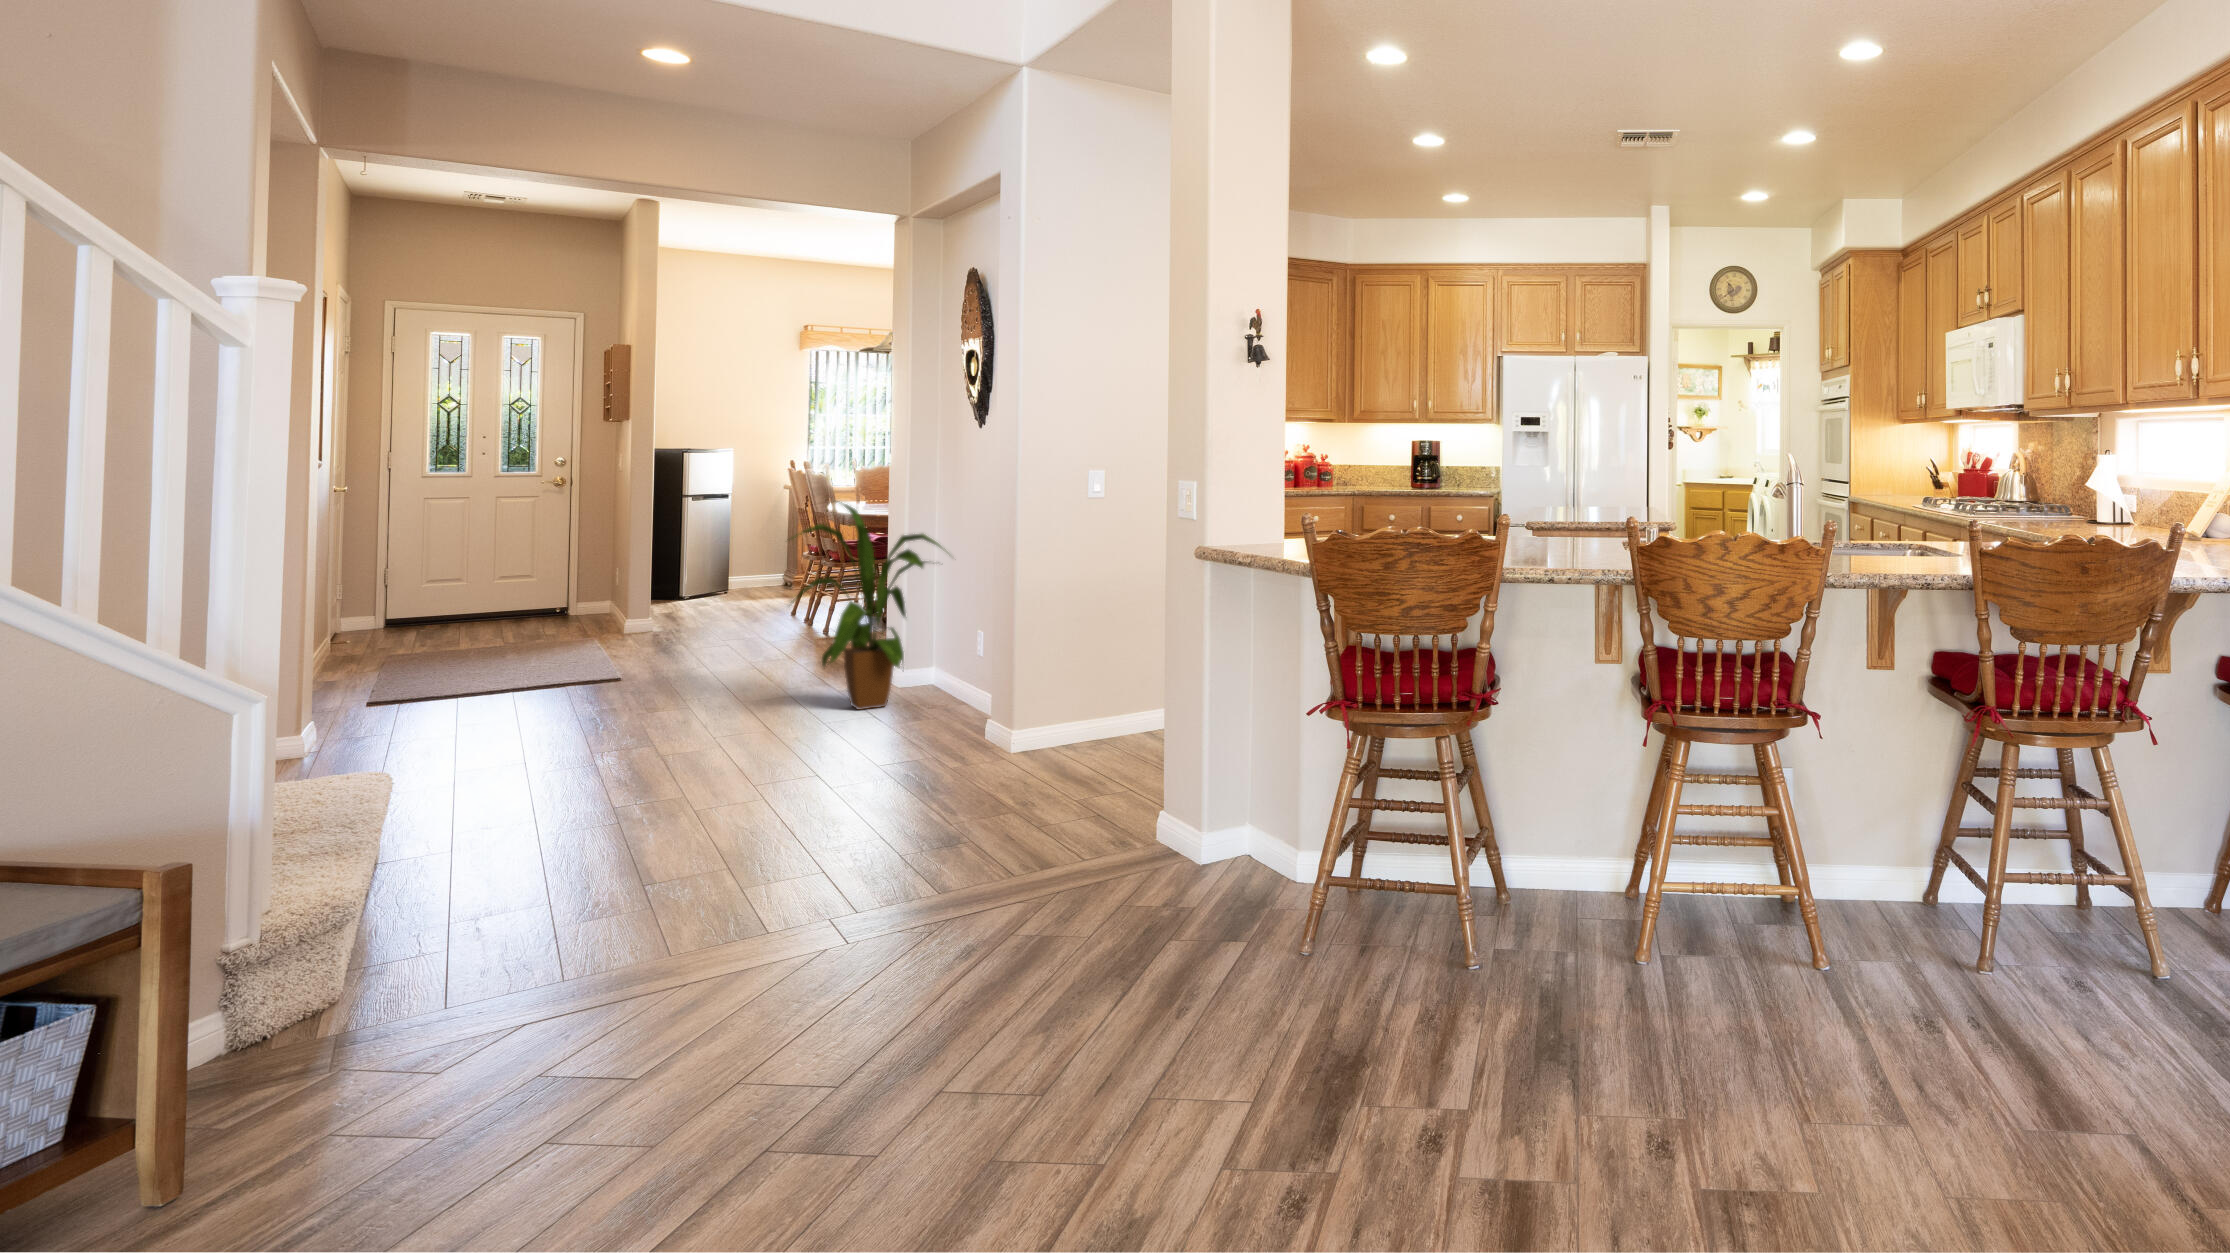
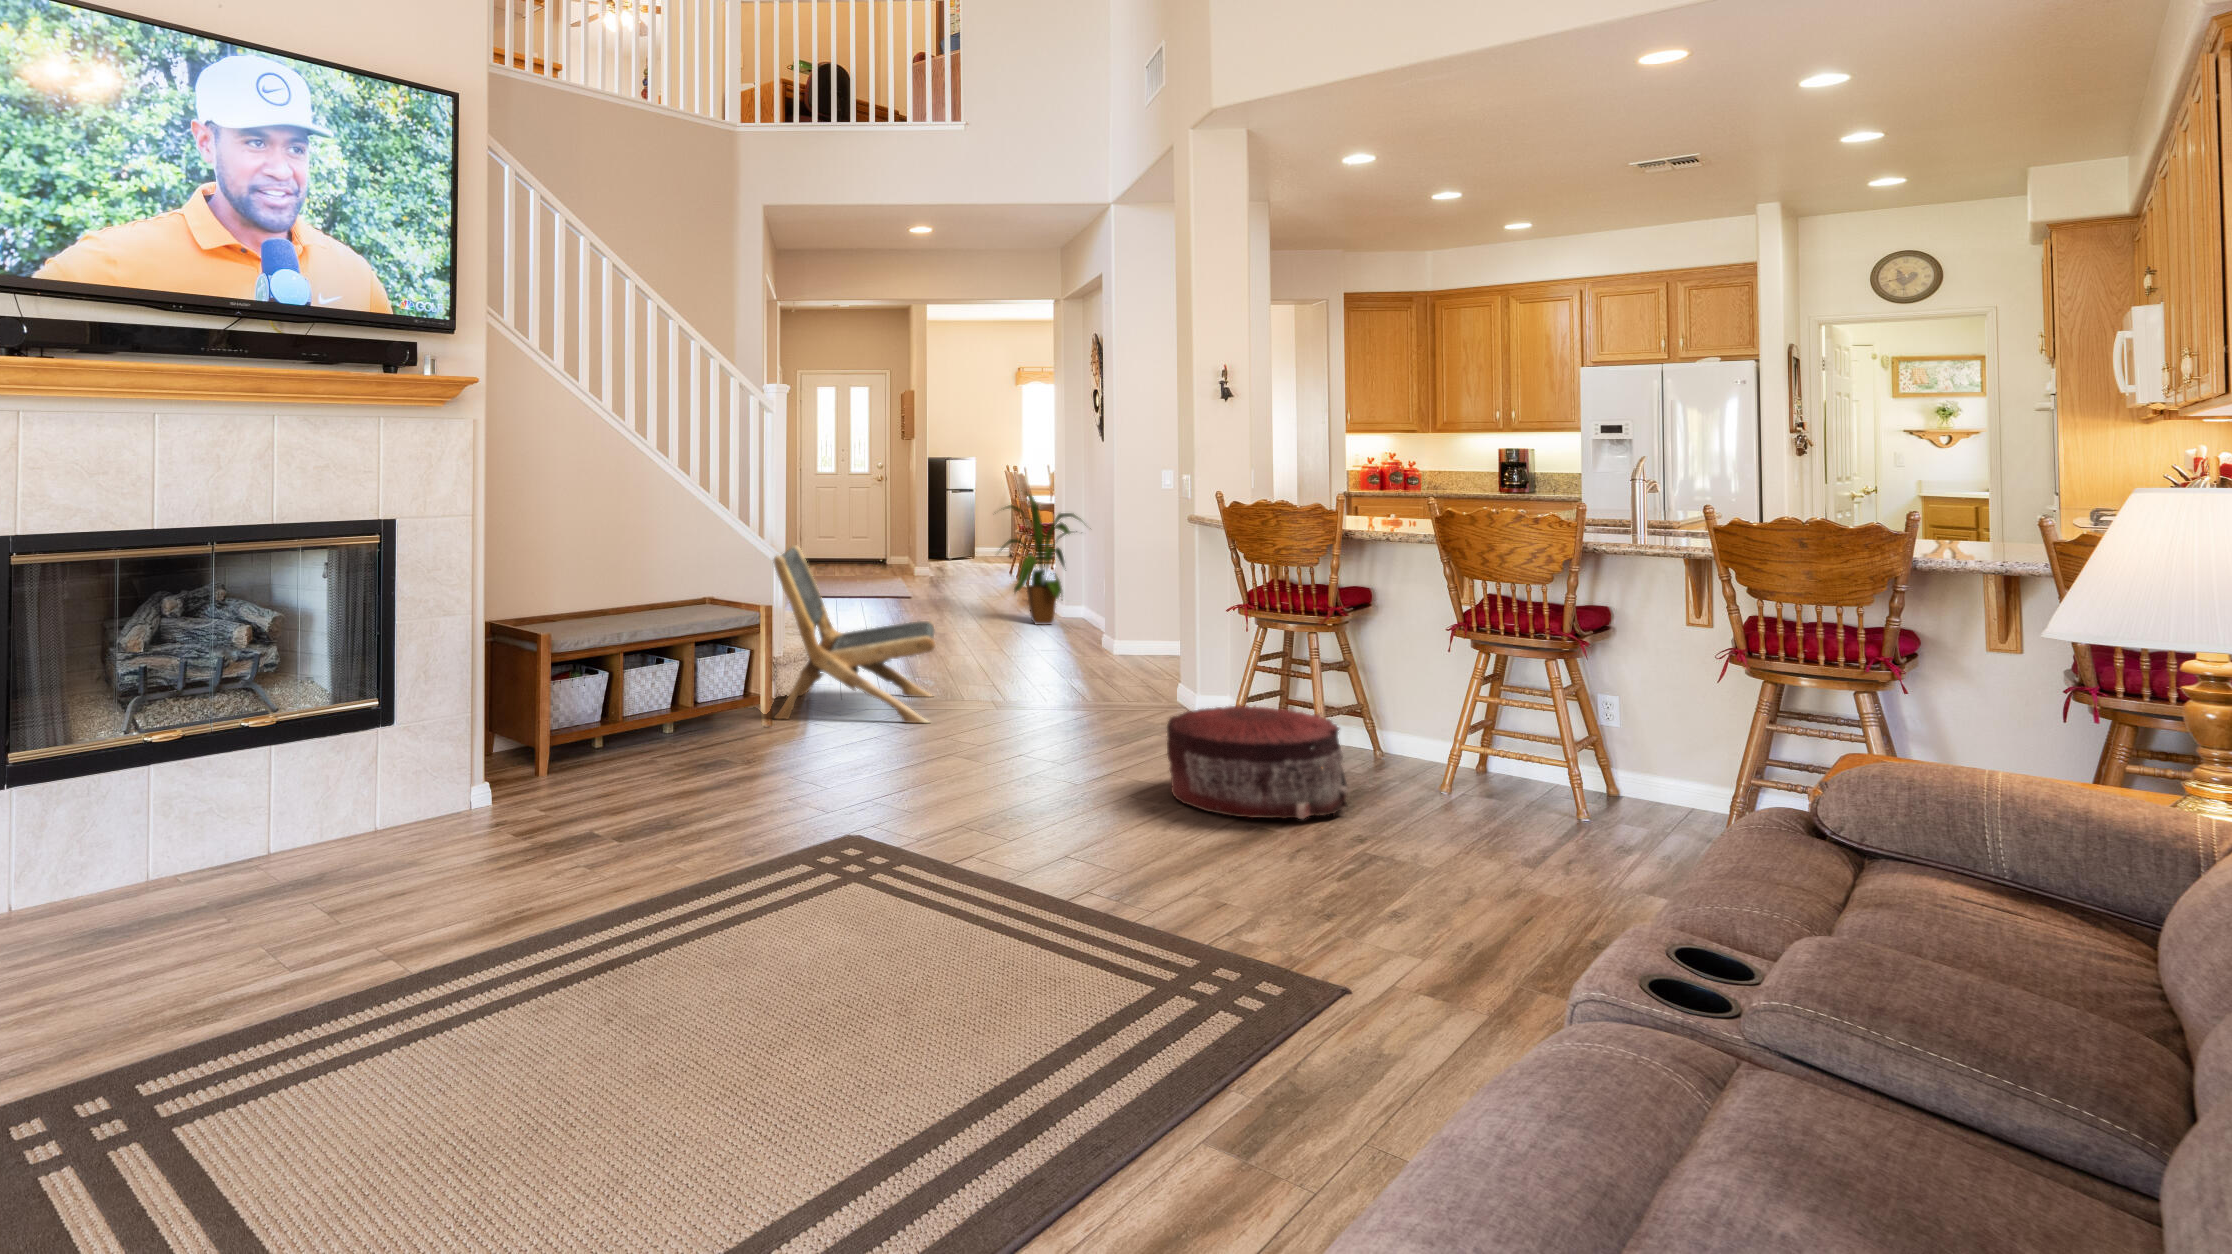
lounge chair: none [209,653,710,1128] -> present [773,545,935,723]
pouf: none [1273,899,1604,1183] -> present [1167,706,1348,819]

